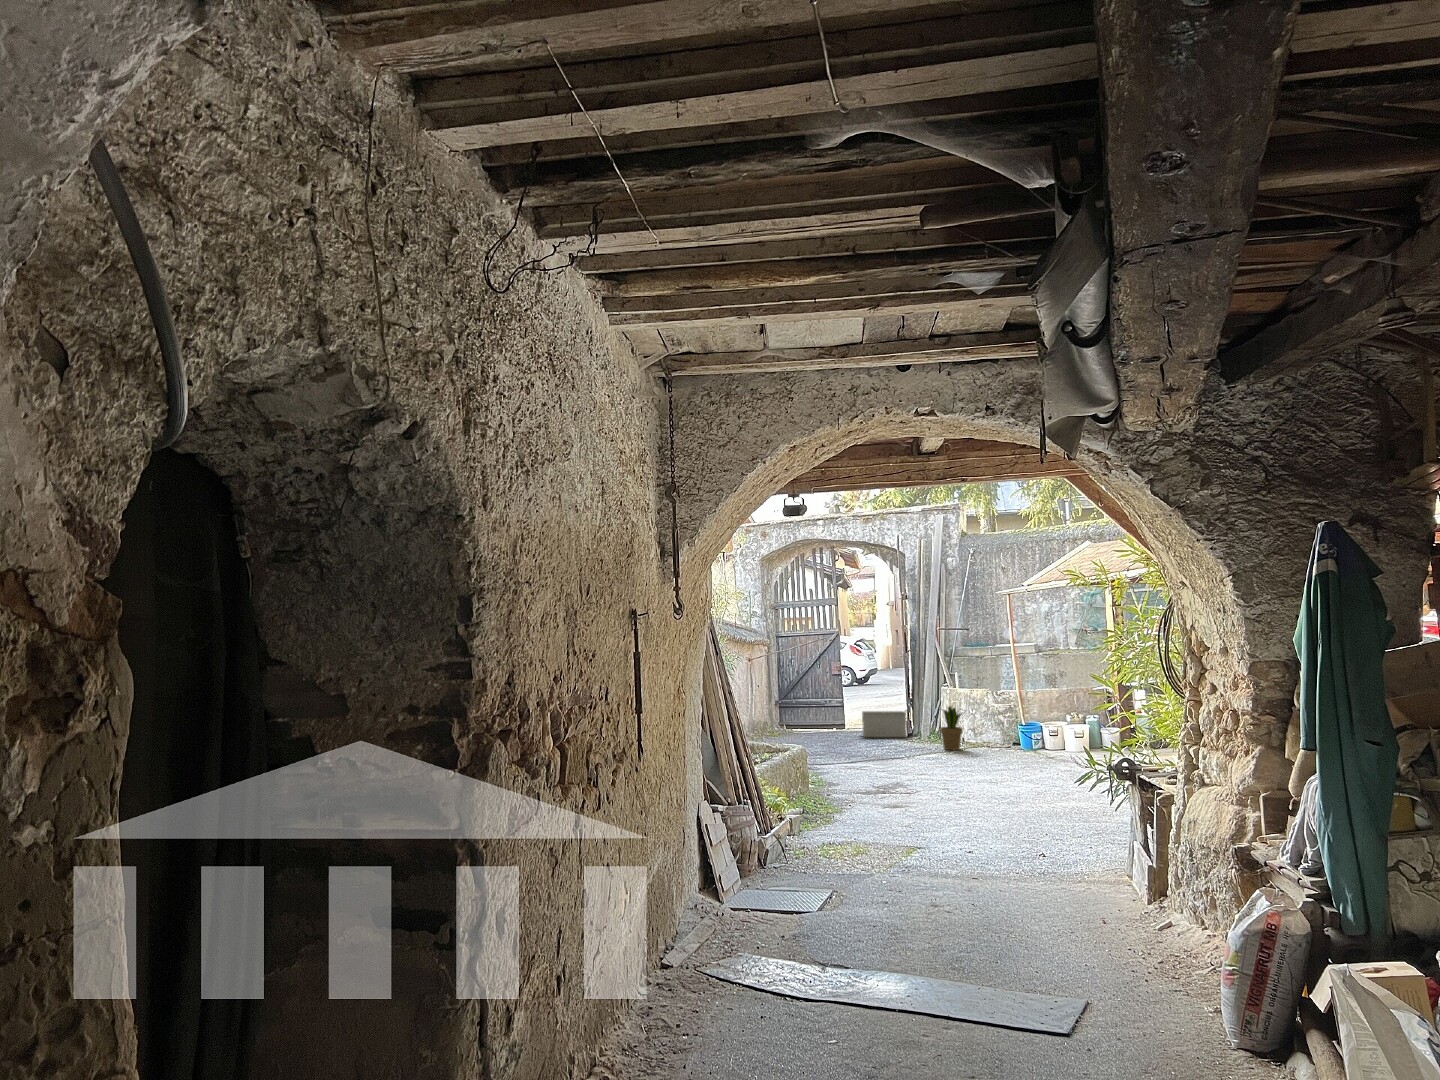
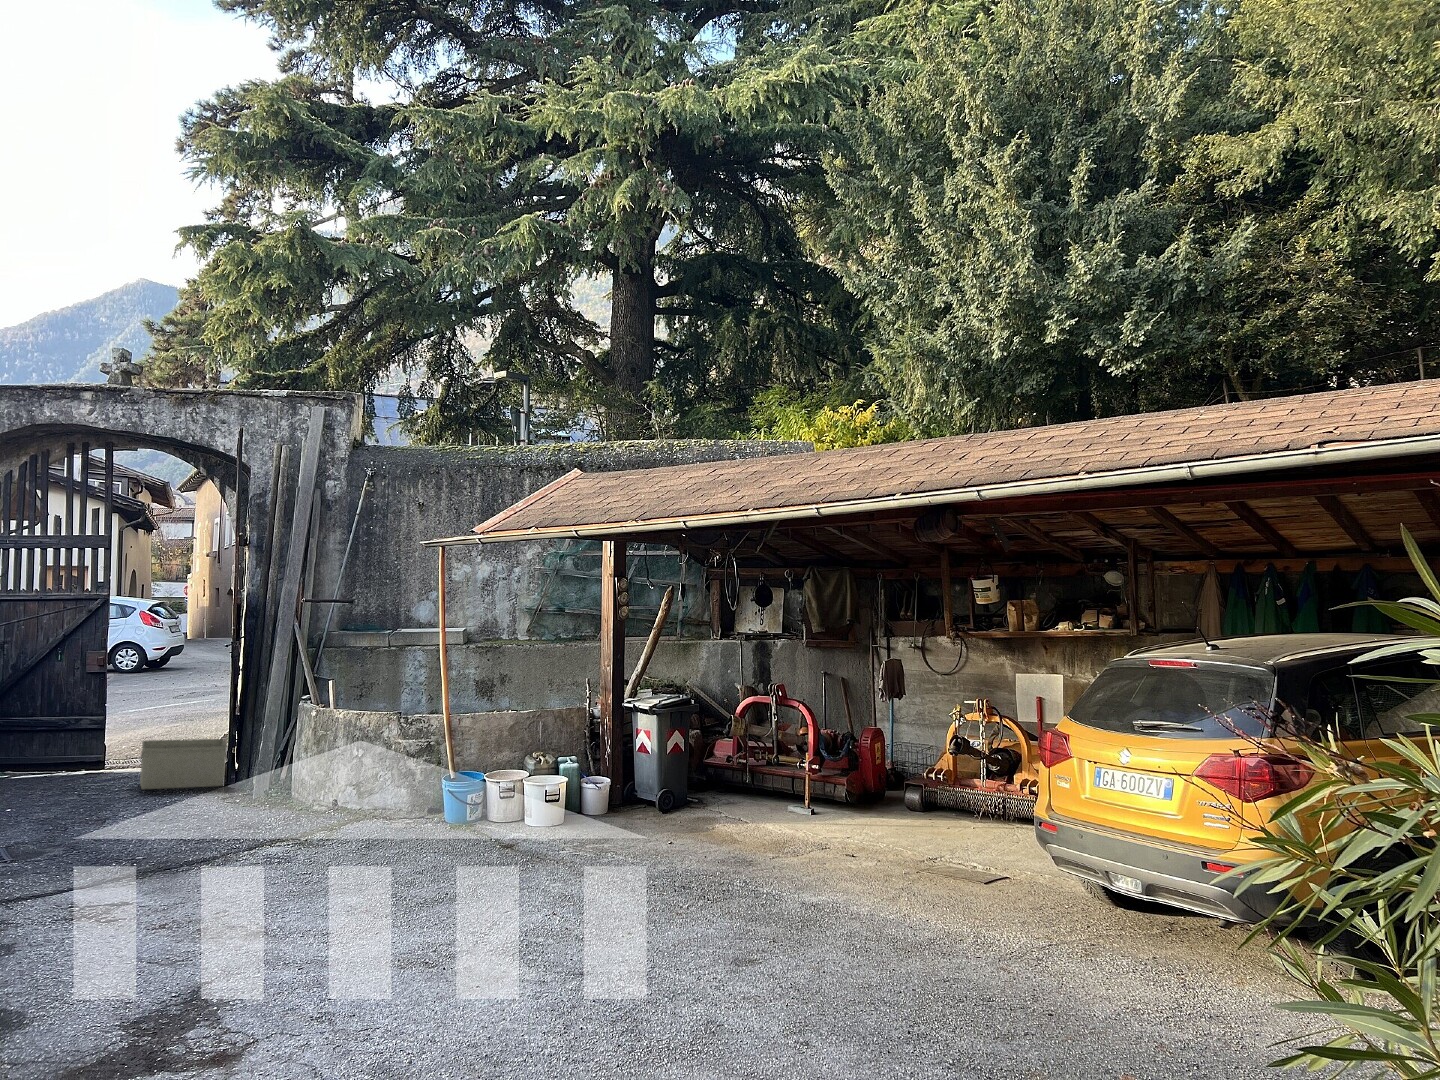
potted plant: present [940,706,963,750] -> none [294,739,339,821]

